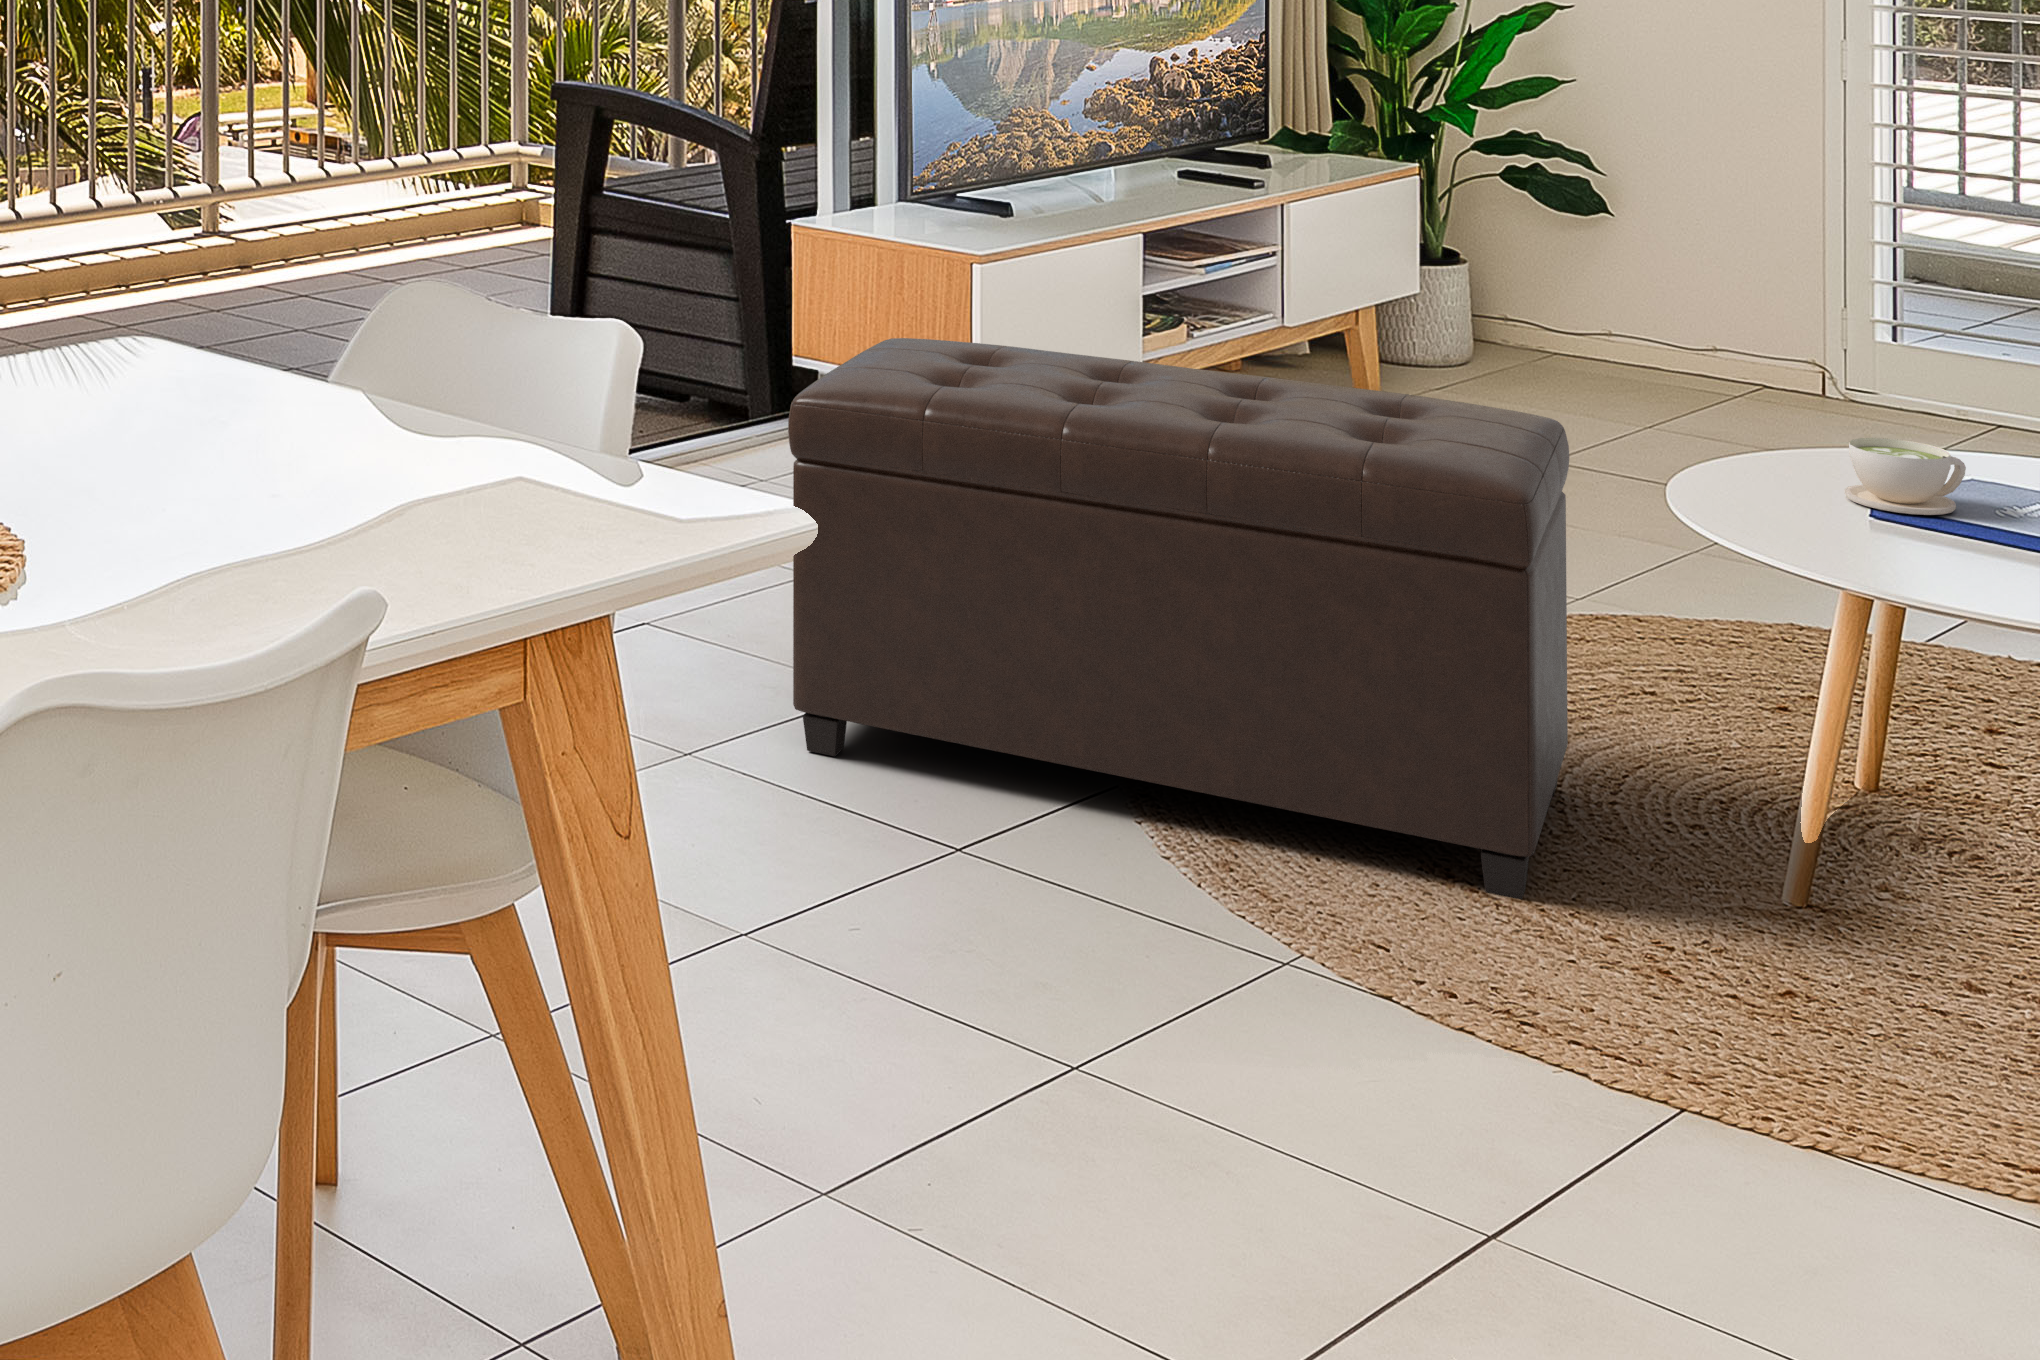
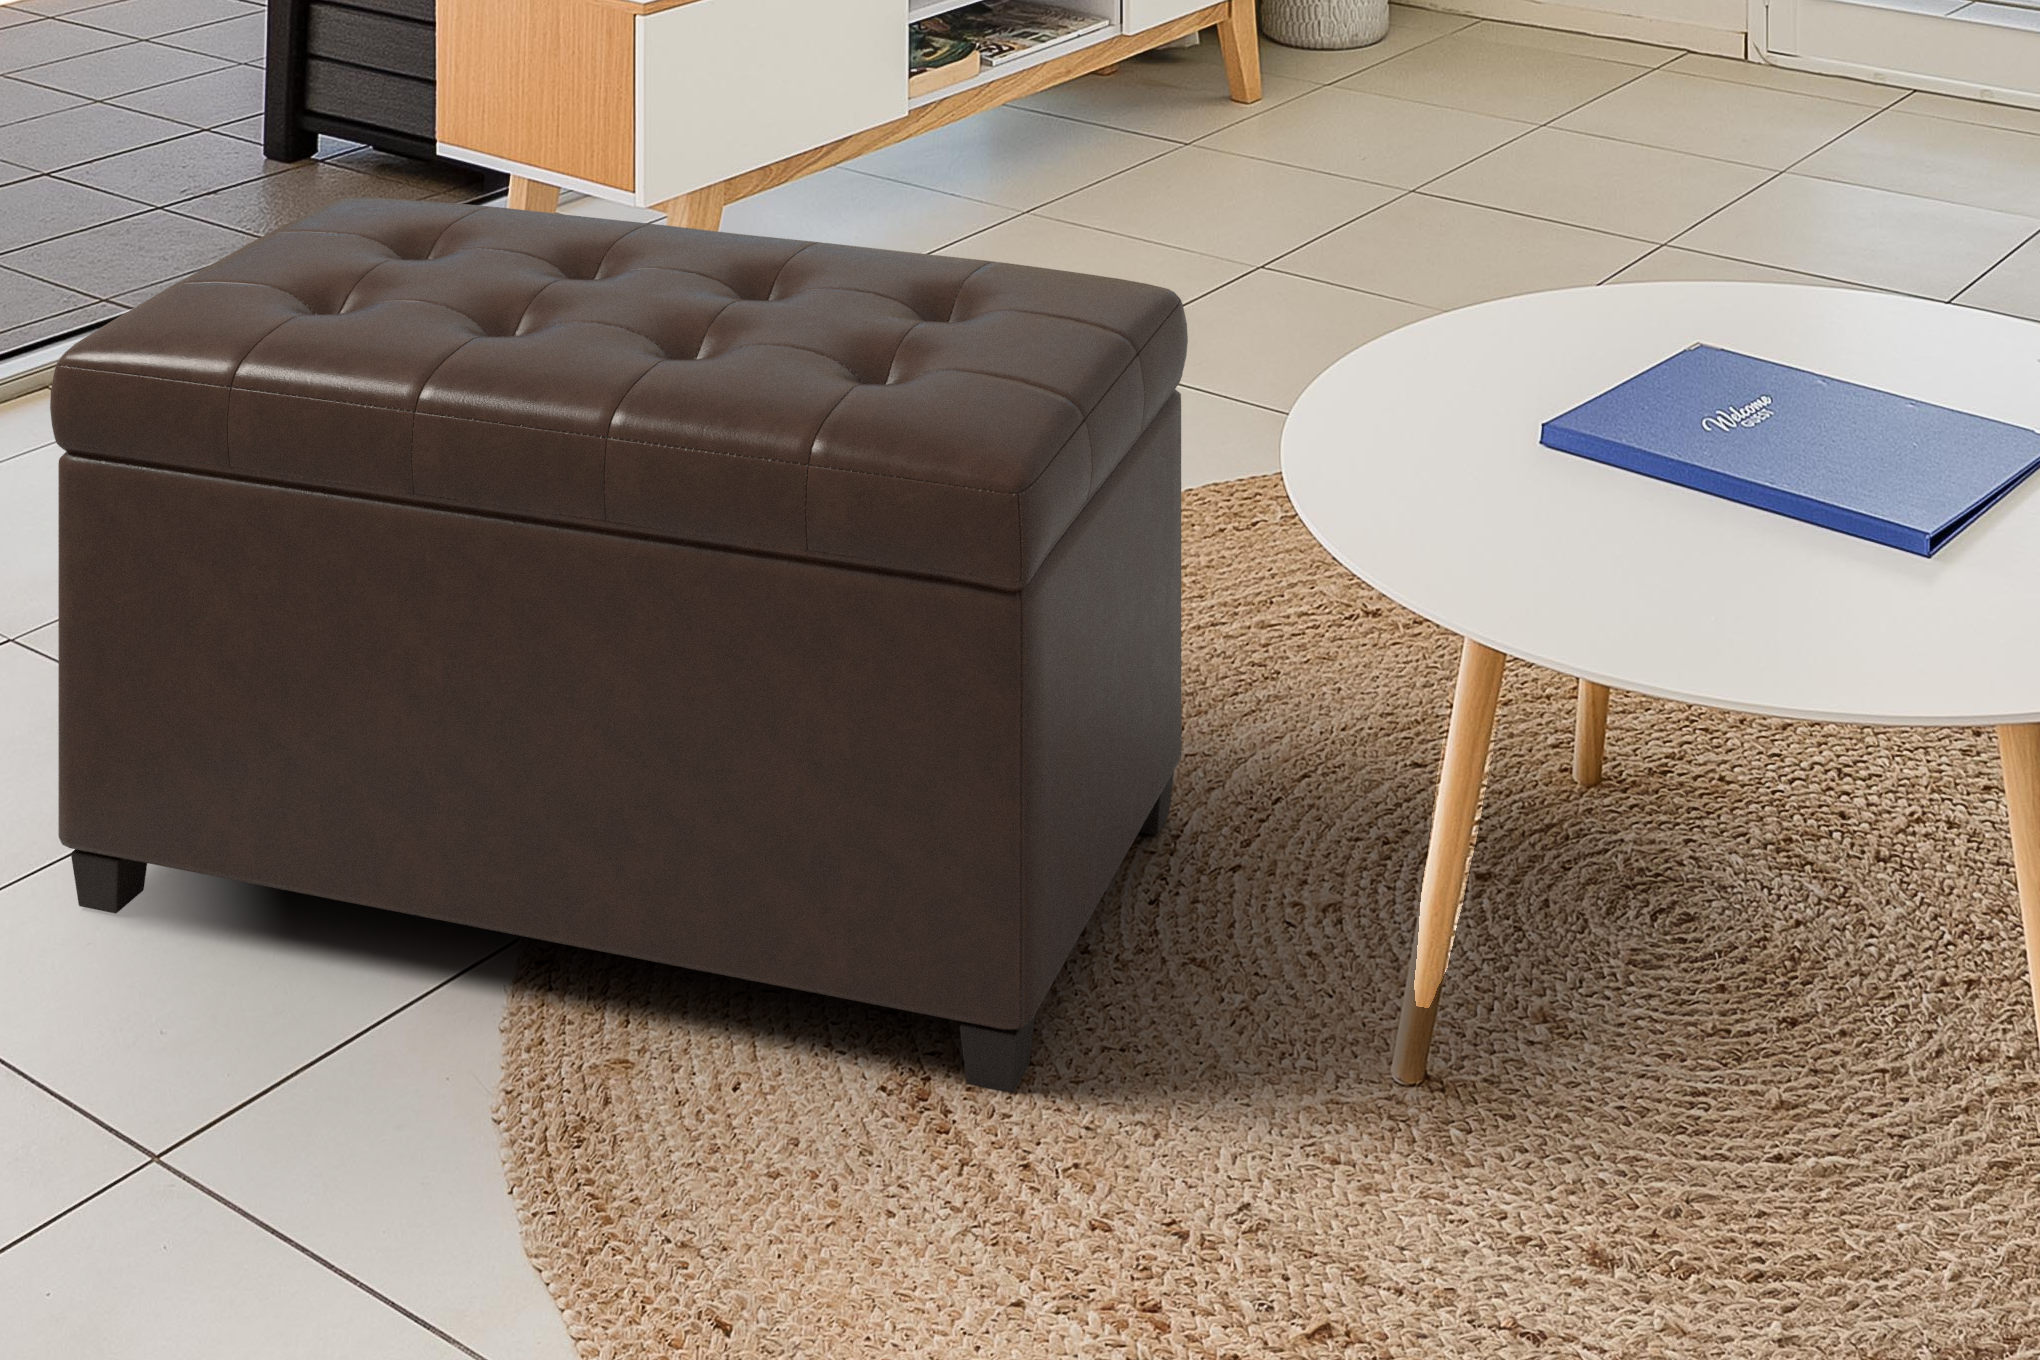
coffee cup: present [1845,438,1966,515] -> none [1521,291,1667,411]

